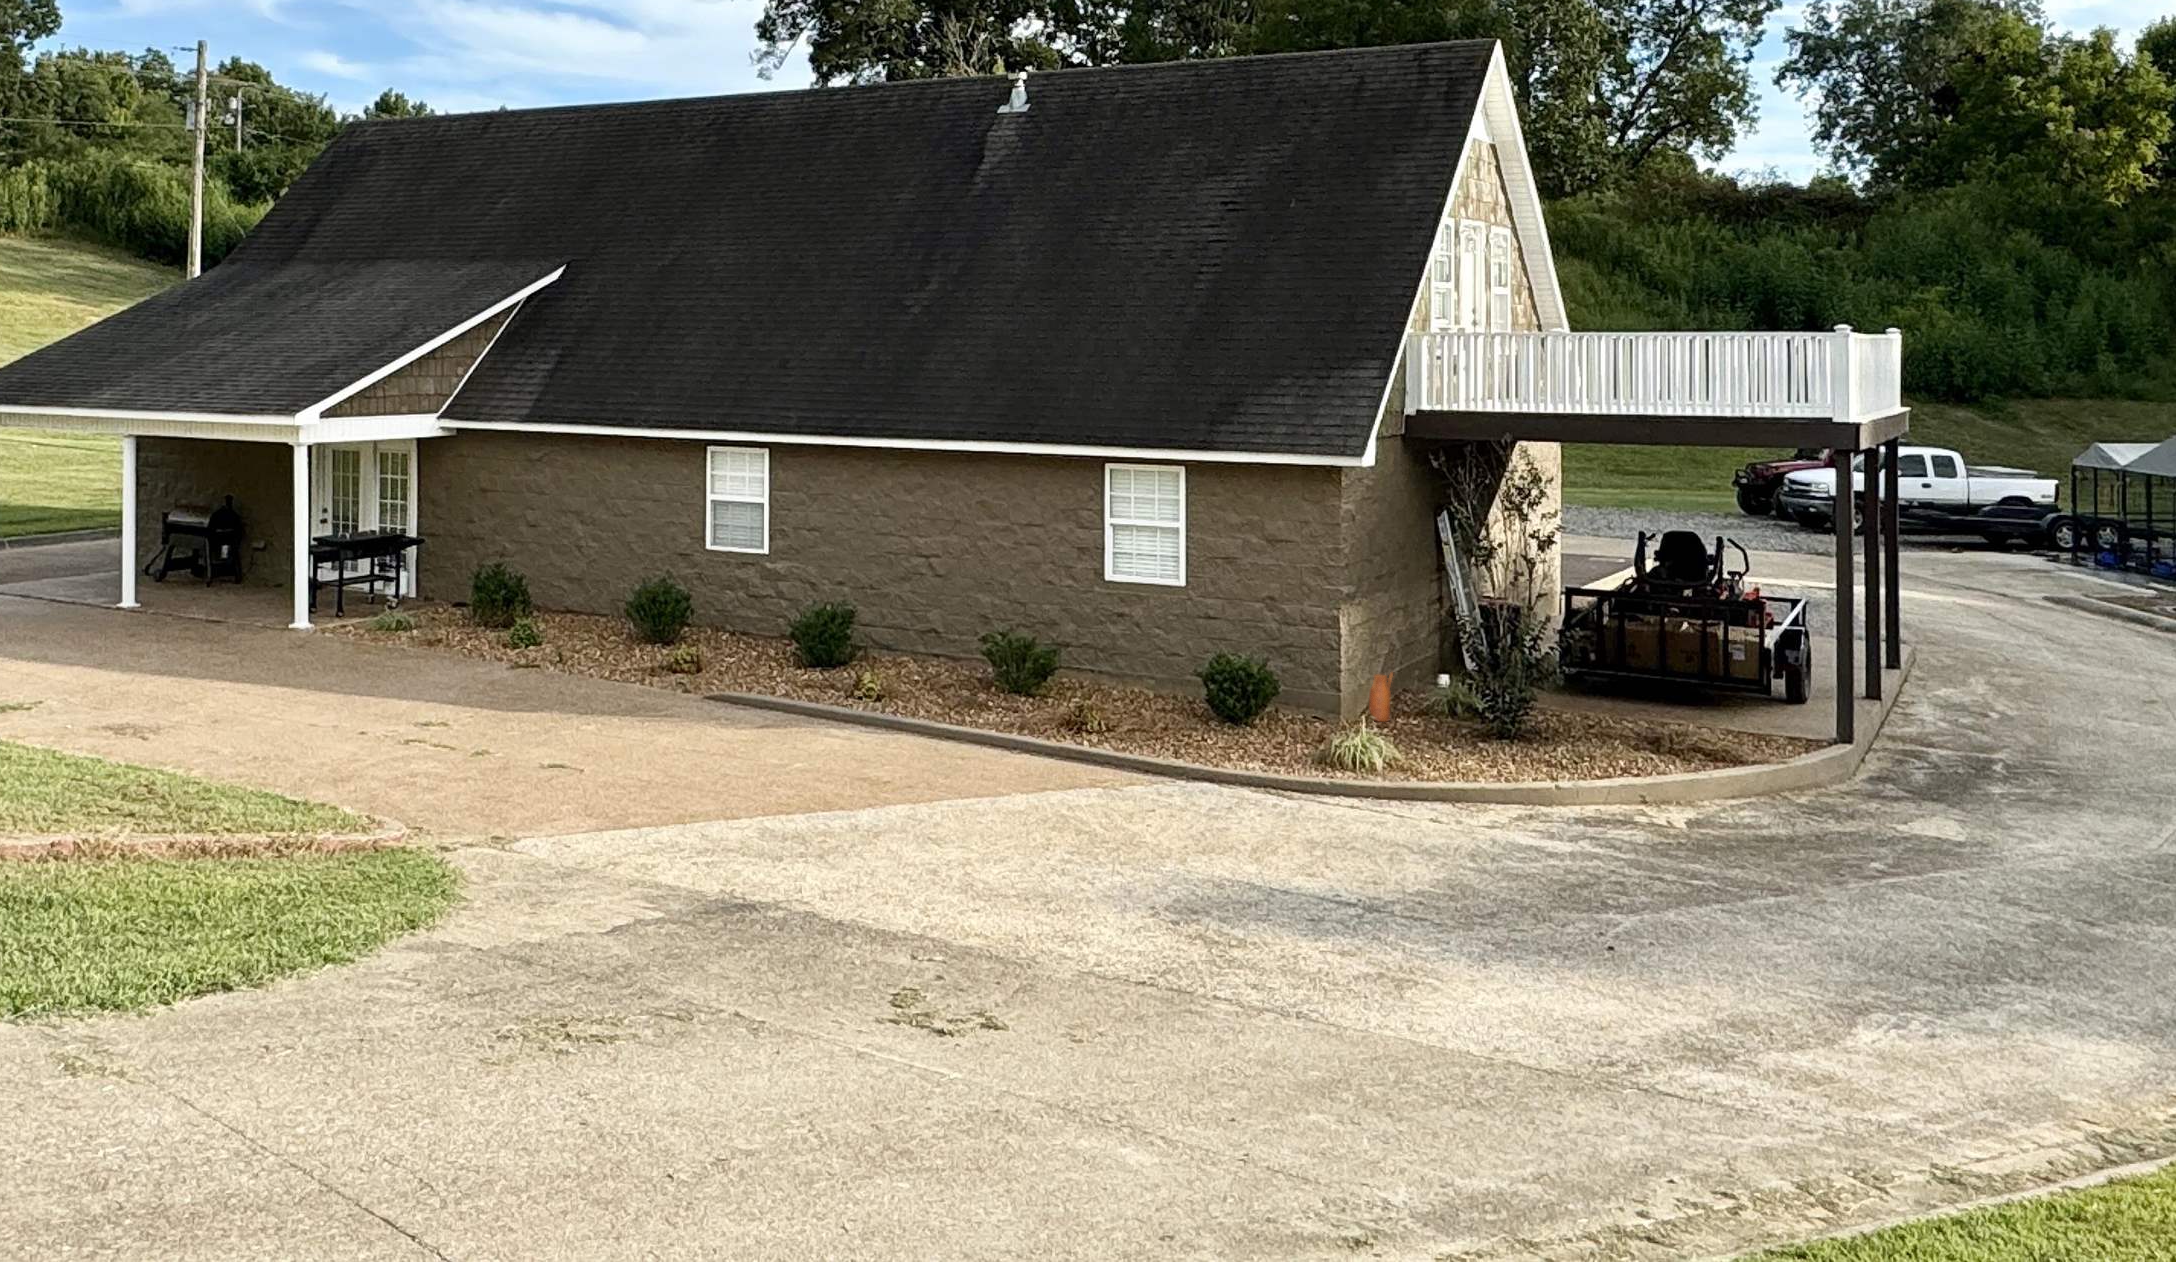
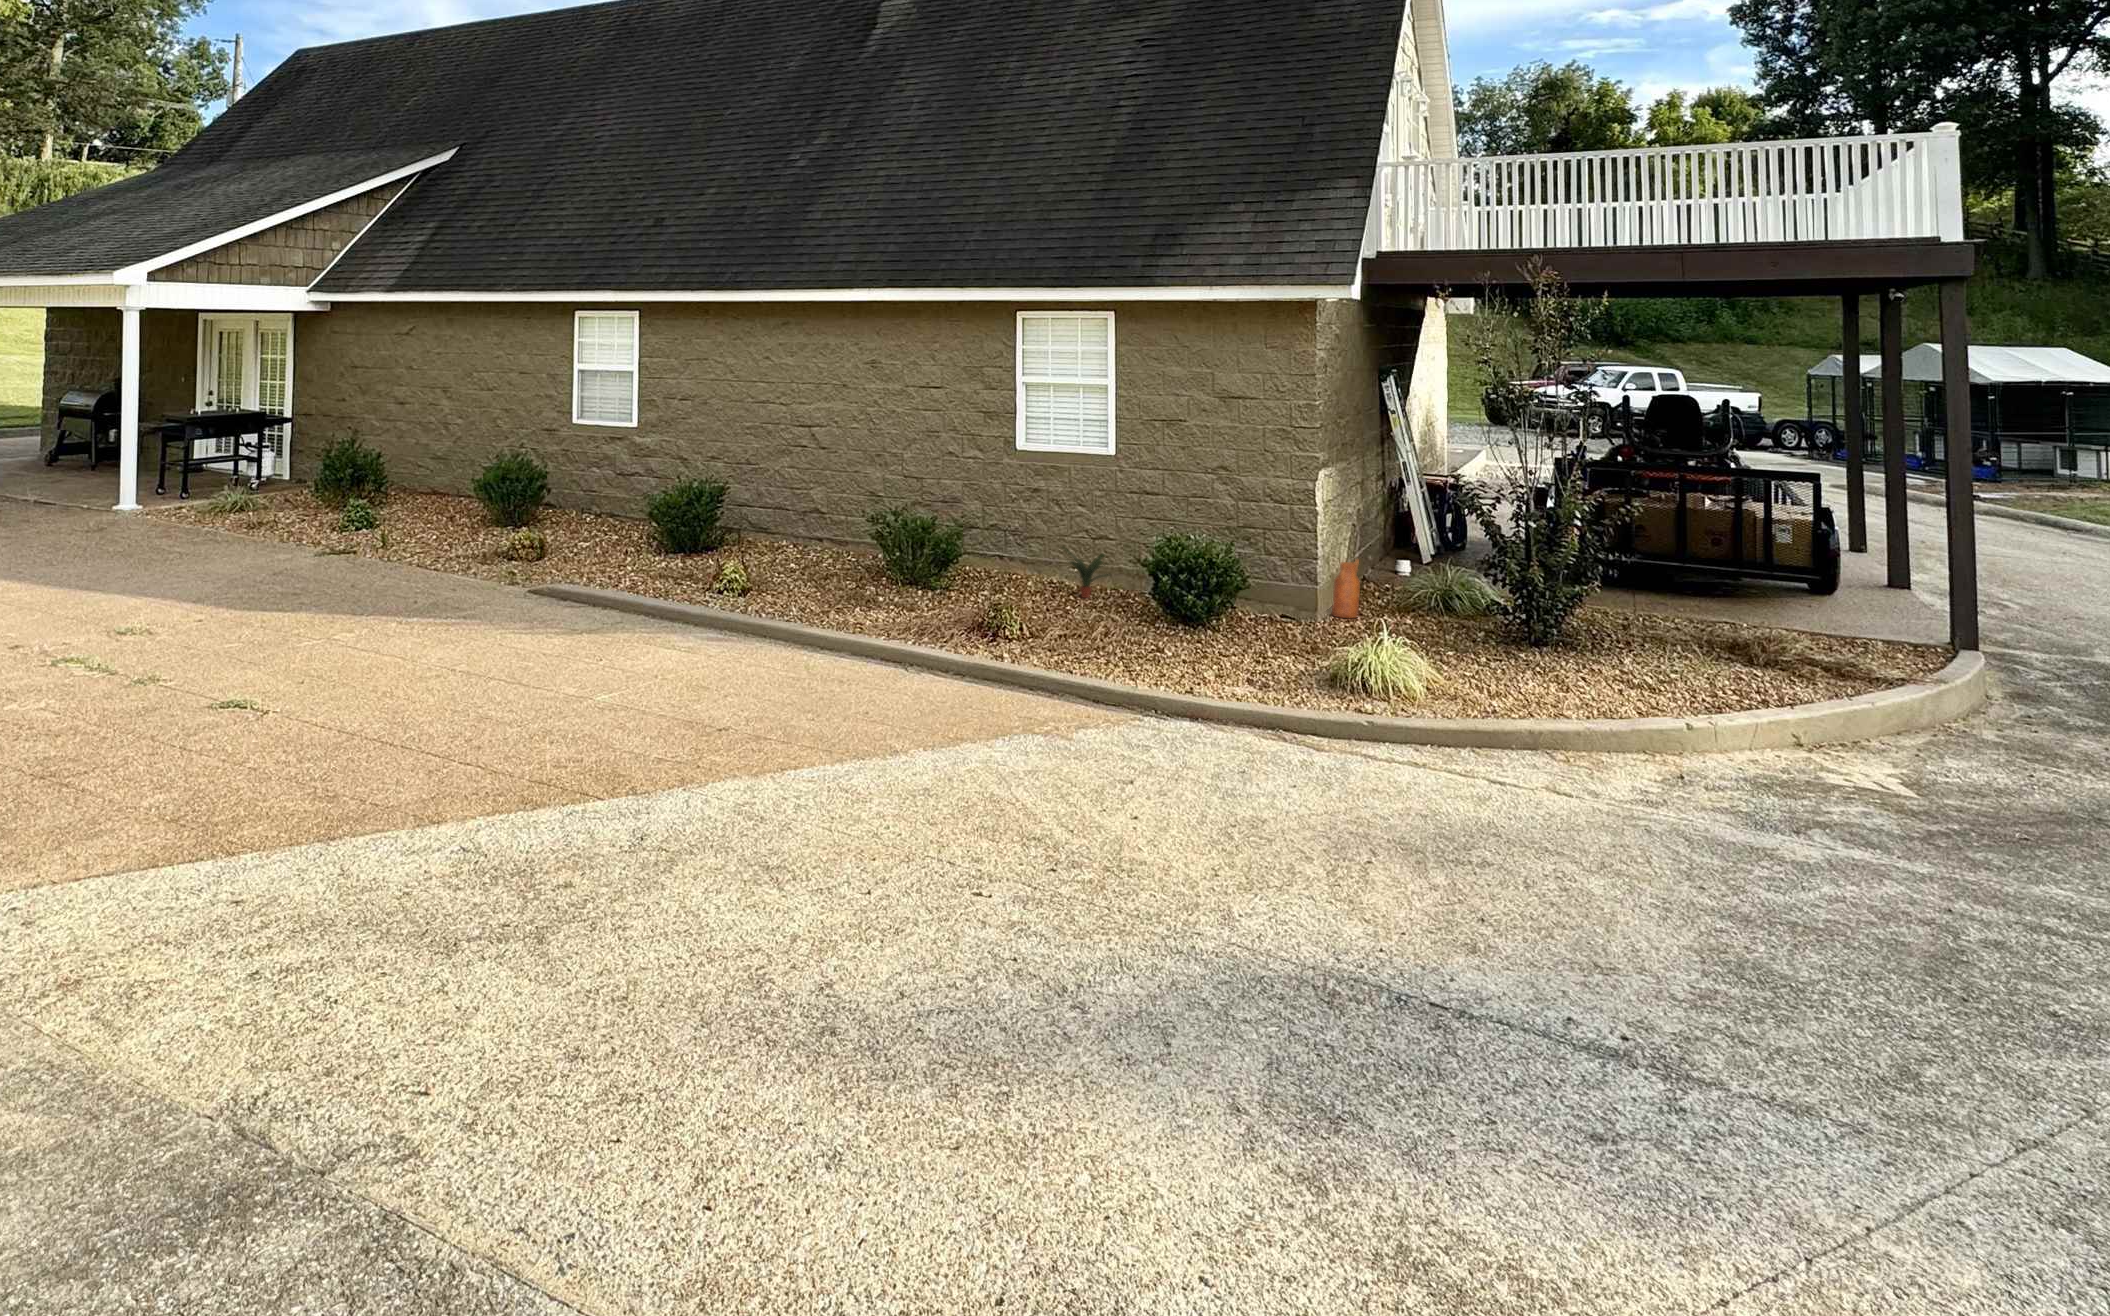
potted plant: none [1145,662,1188,707] -> present [1064,548,1109,598]

